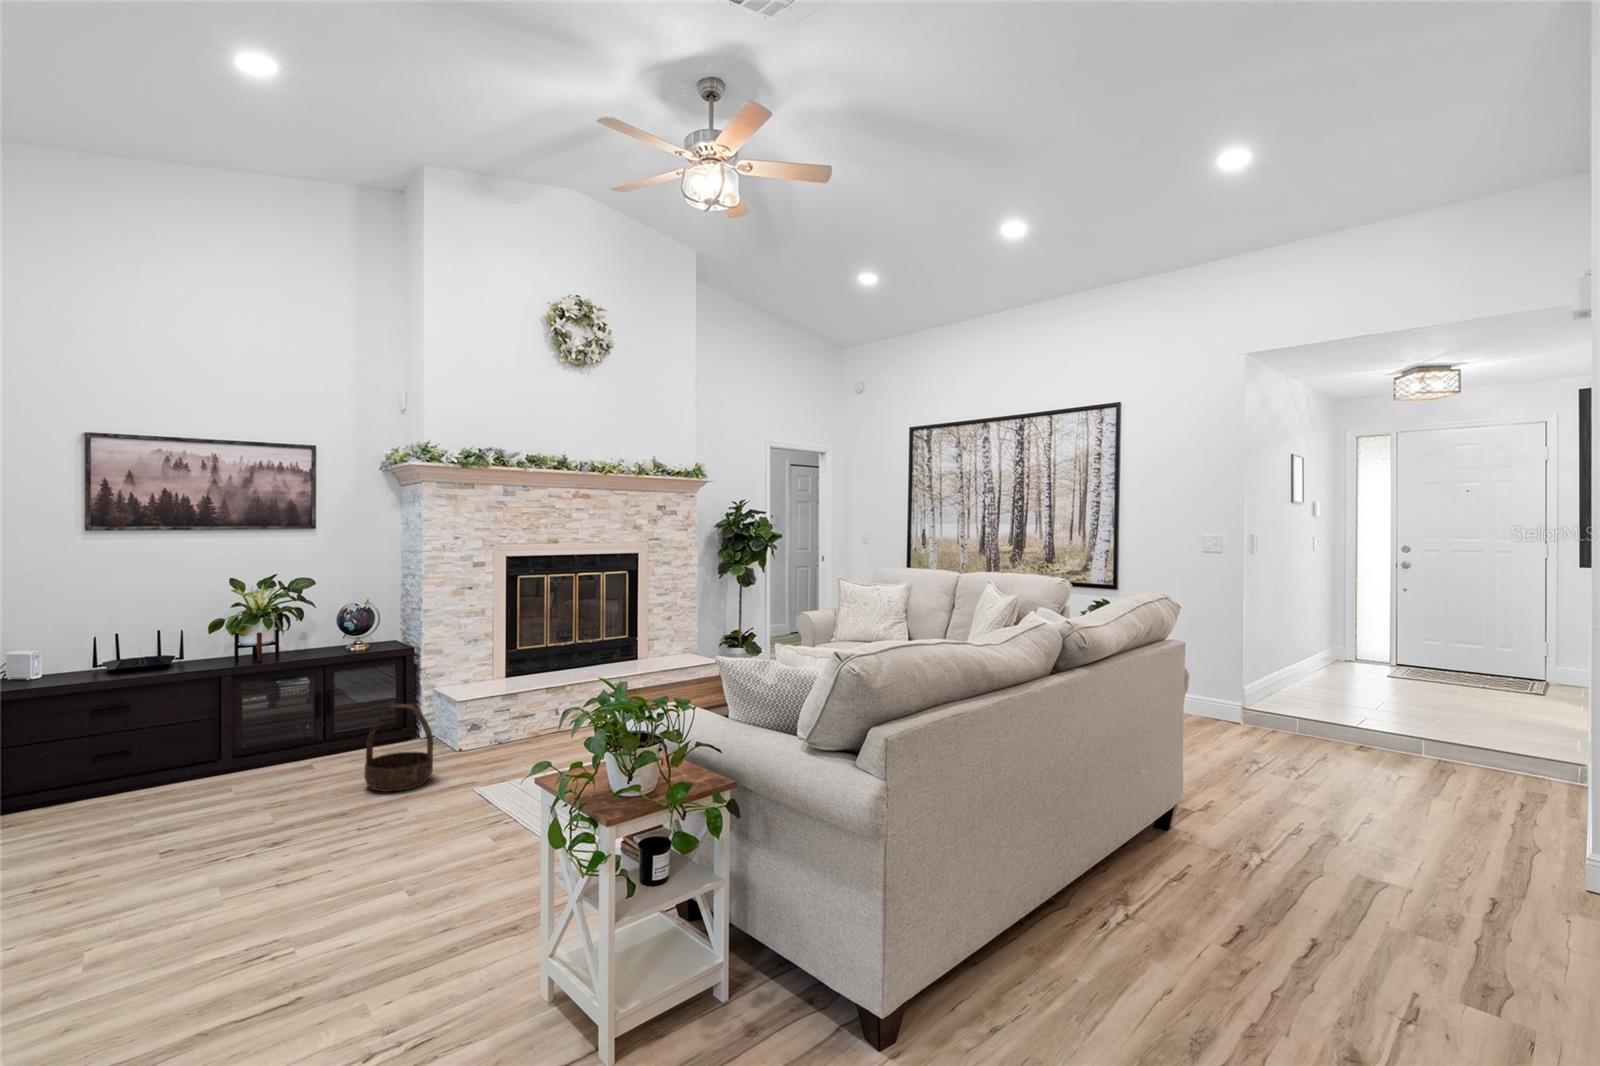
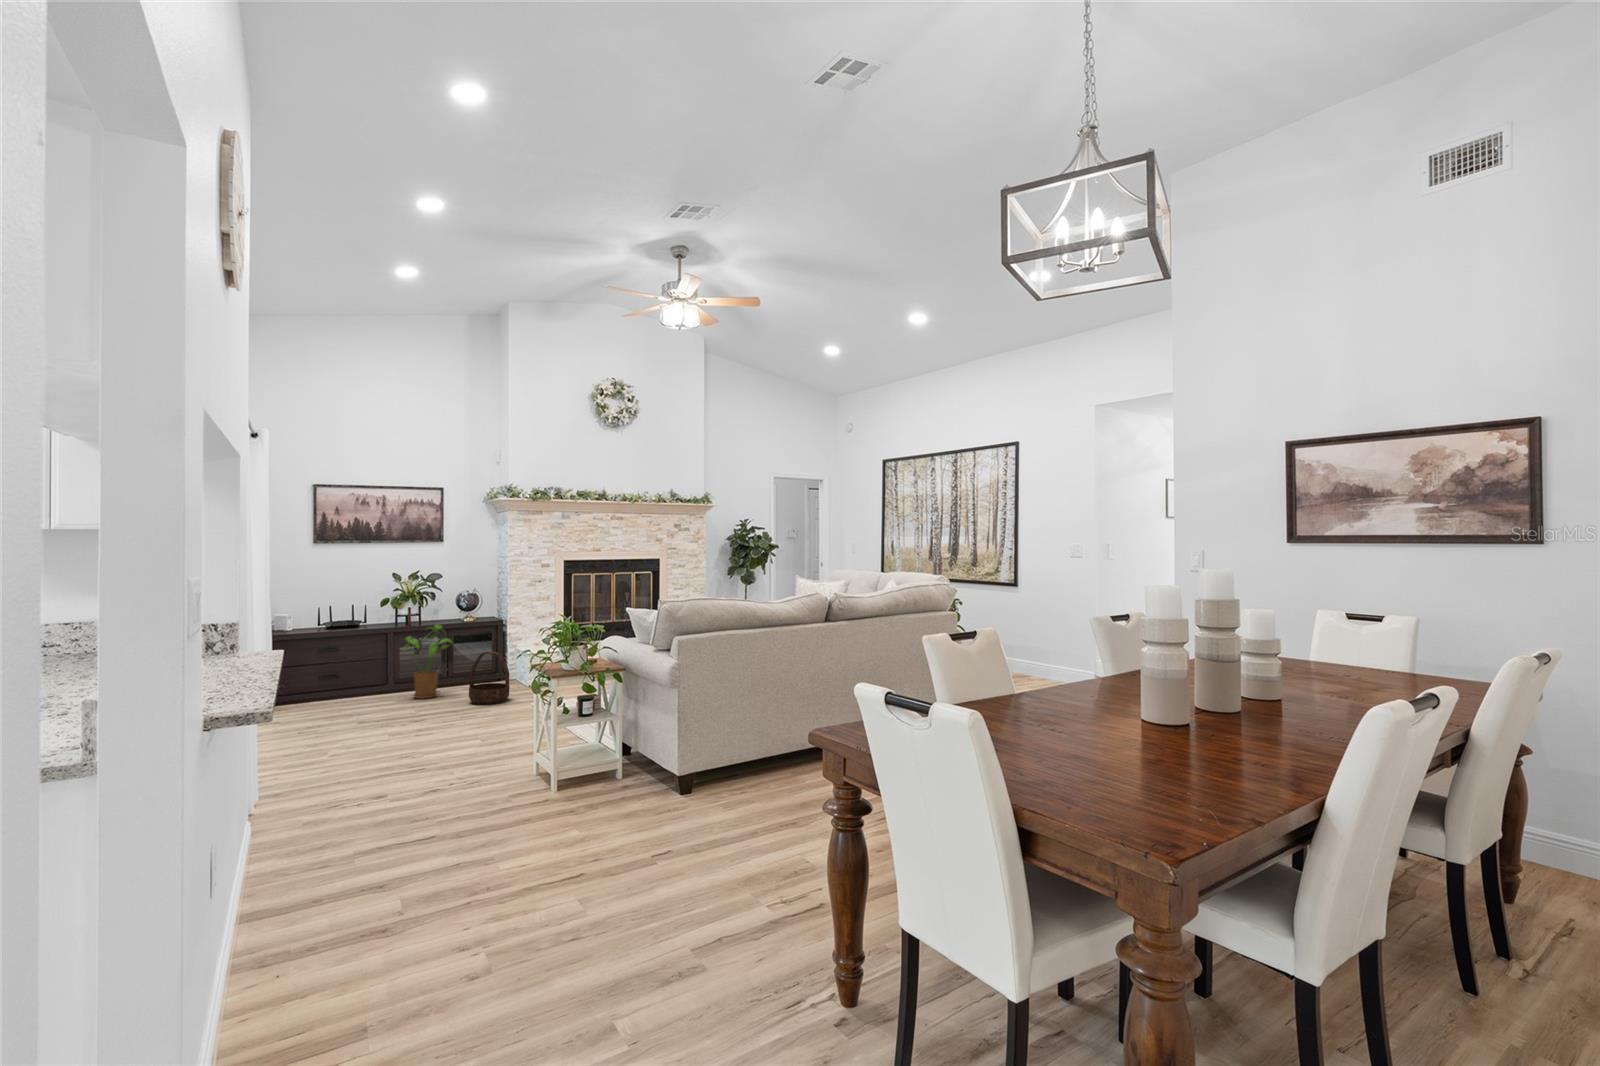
house plant: none [248,660,337,783] -> present [404,624,451,699]

